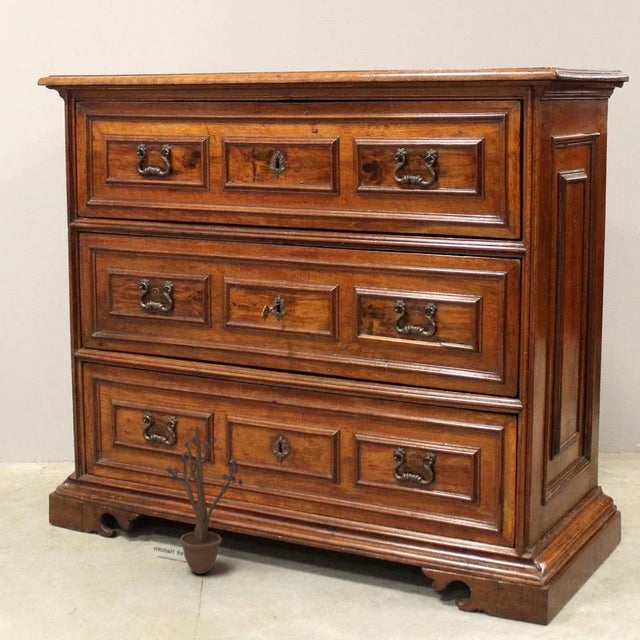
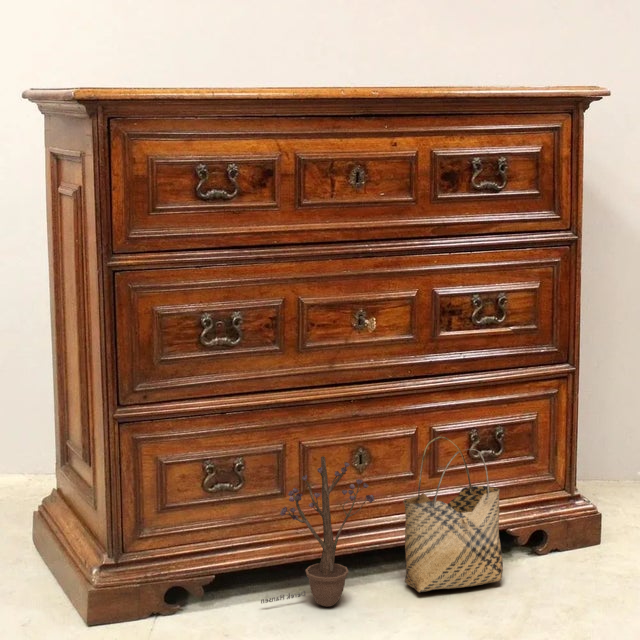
woven basket: none [269,441,382,611] -> present [403,436,503,592]

